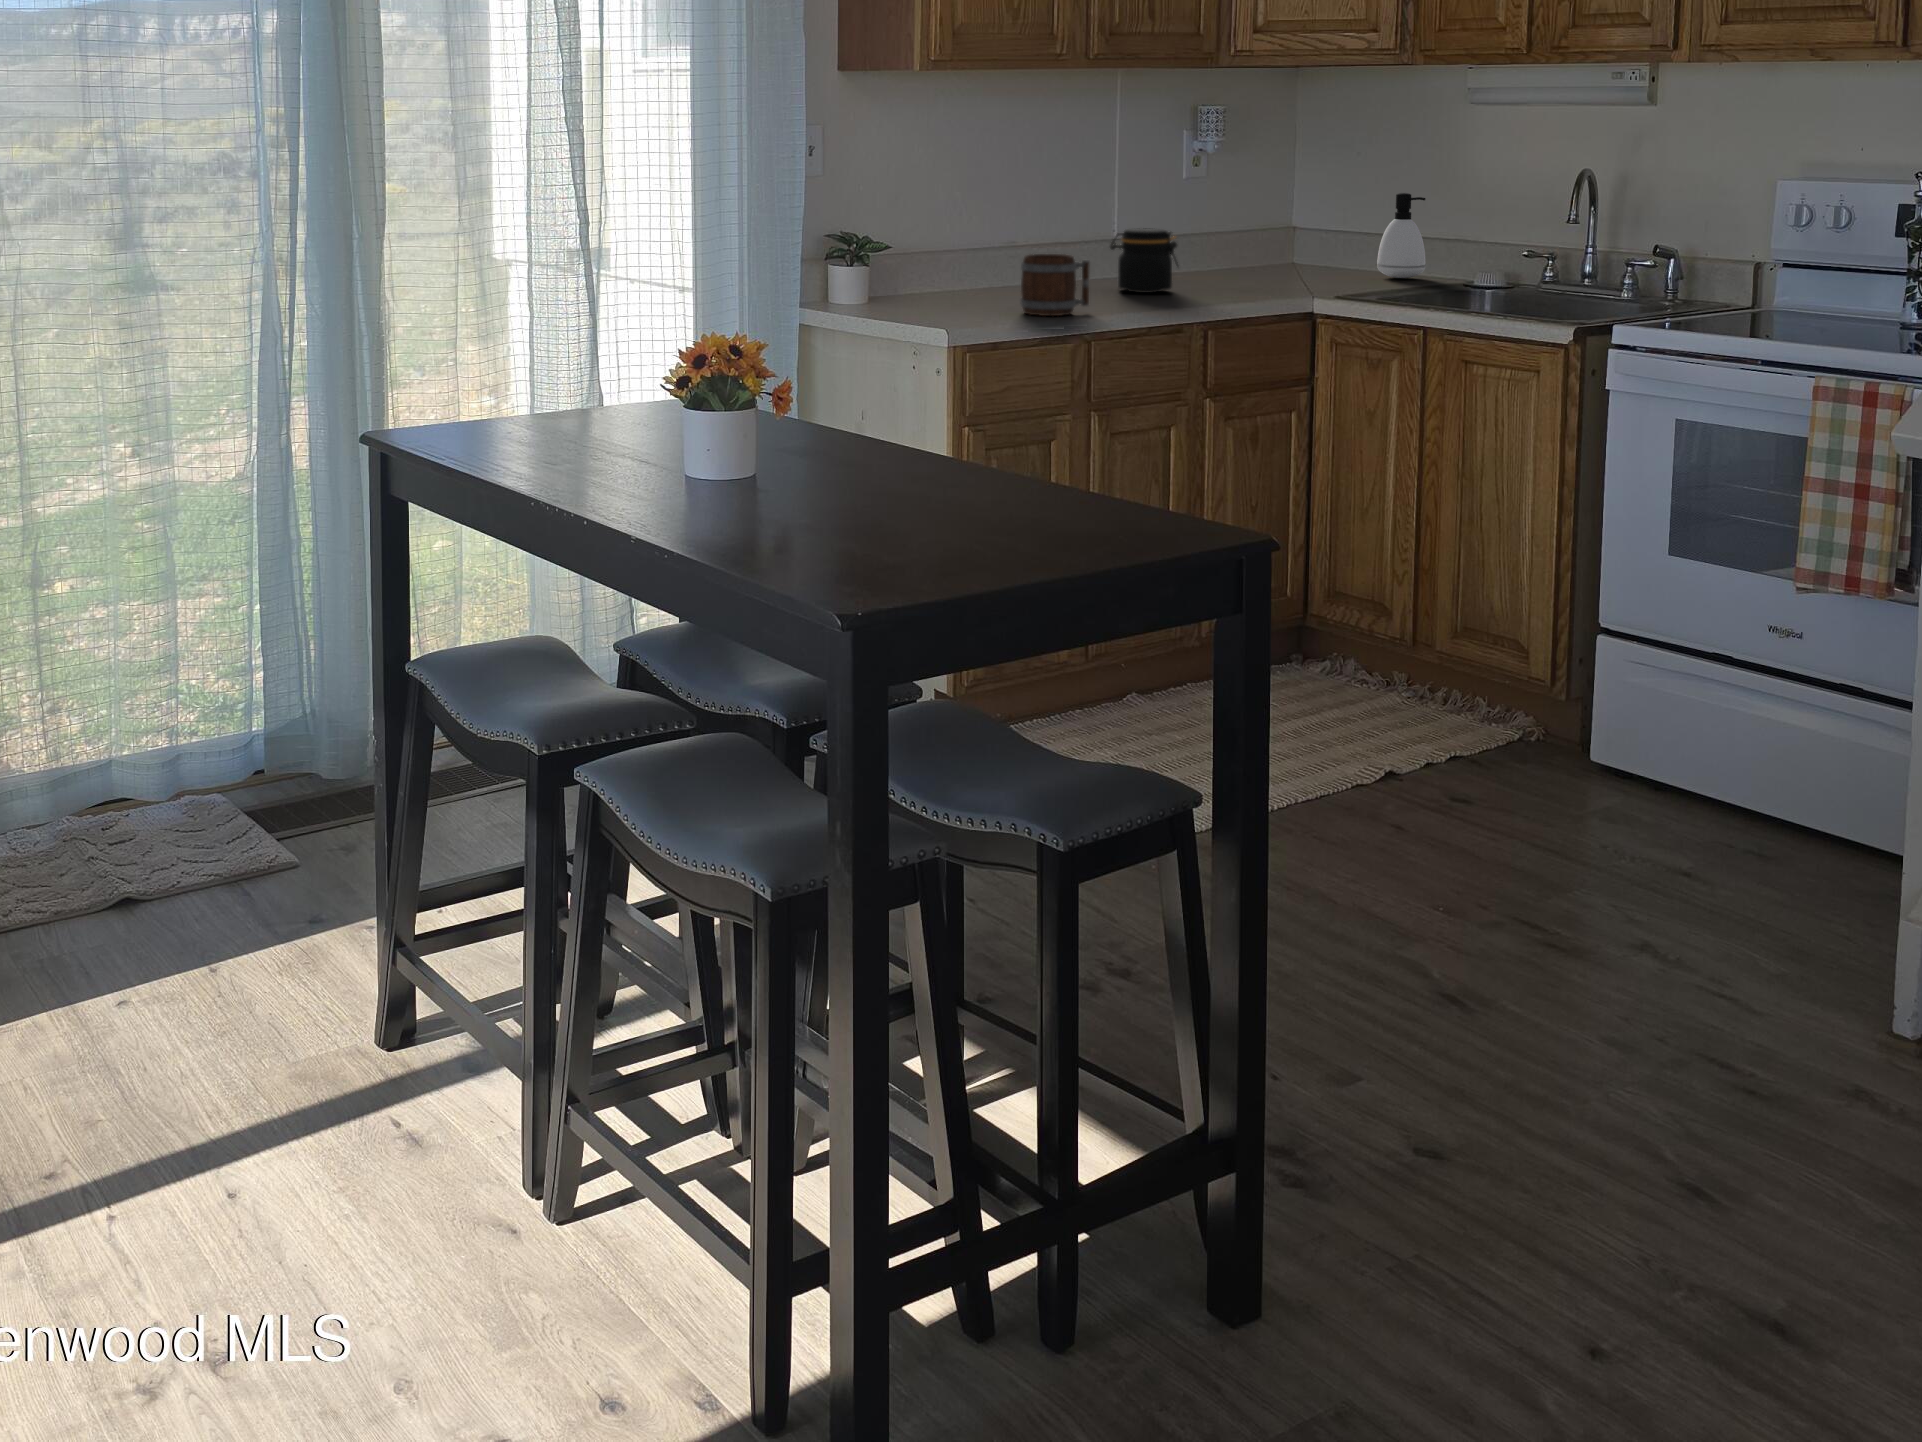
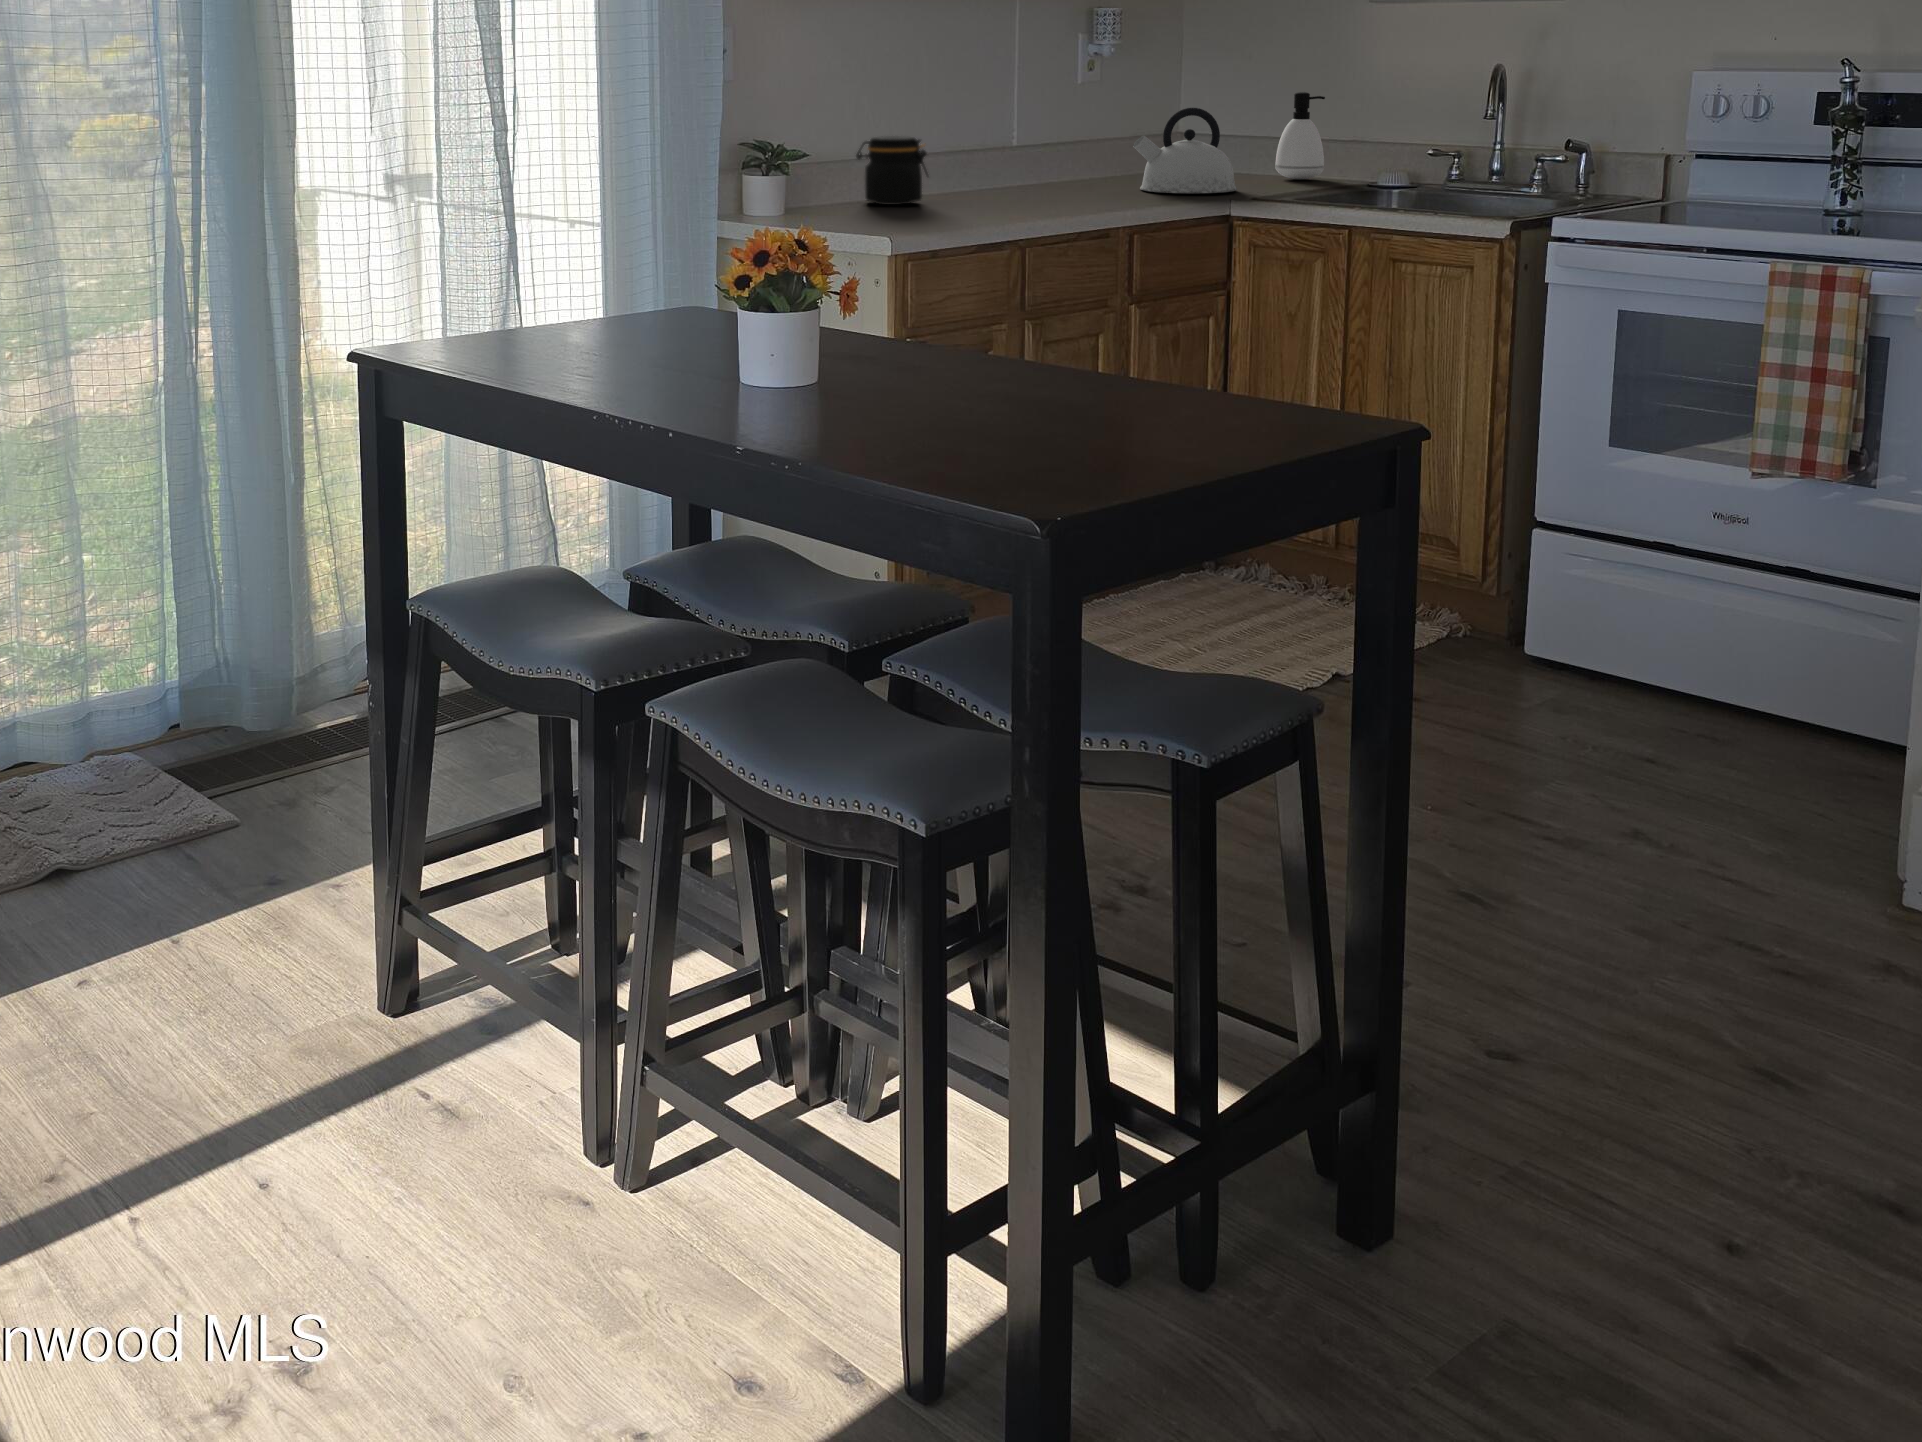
kettle: none [1225,208,1328,292] -> present [1133,108,1237,193]
jar: present [1110,228,1178,293] -> present [856,136,928,205]
mug: present [1020,254,1090,316] -> none [946,156,1016,220]

